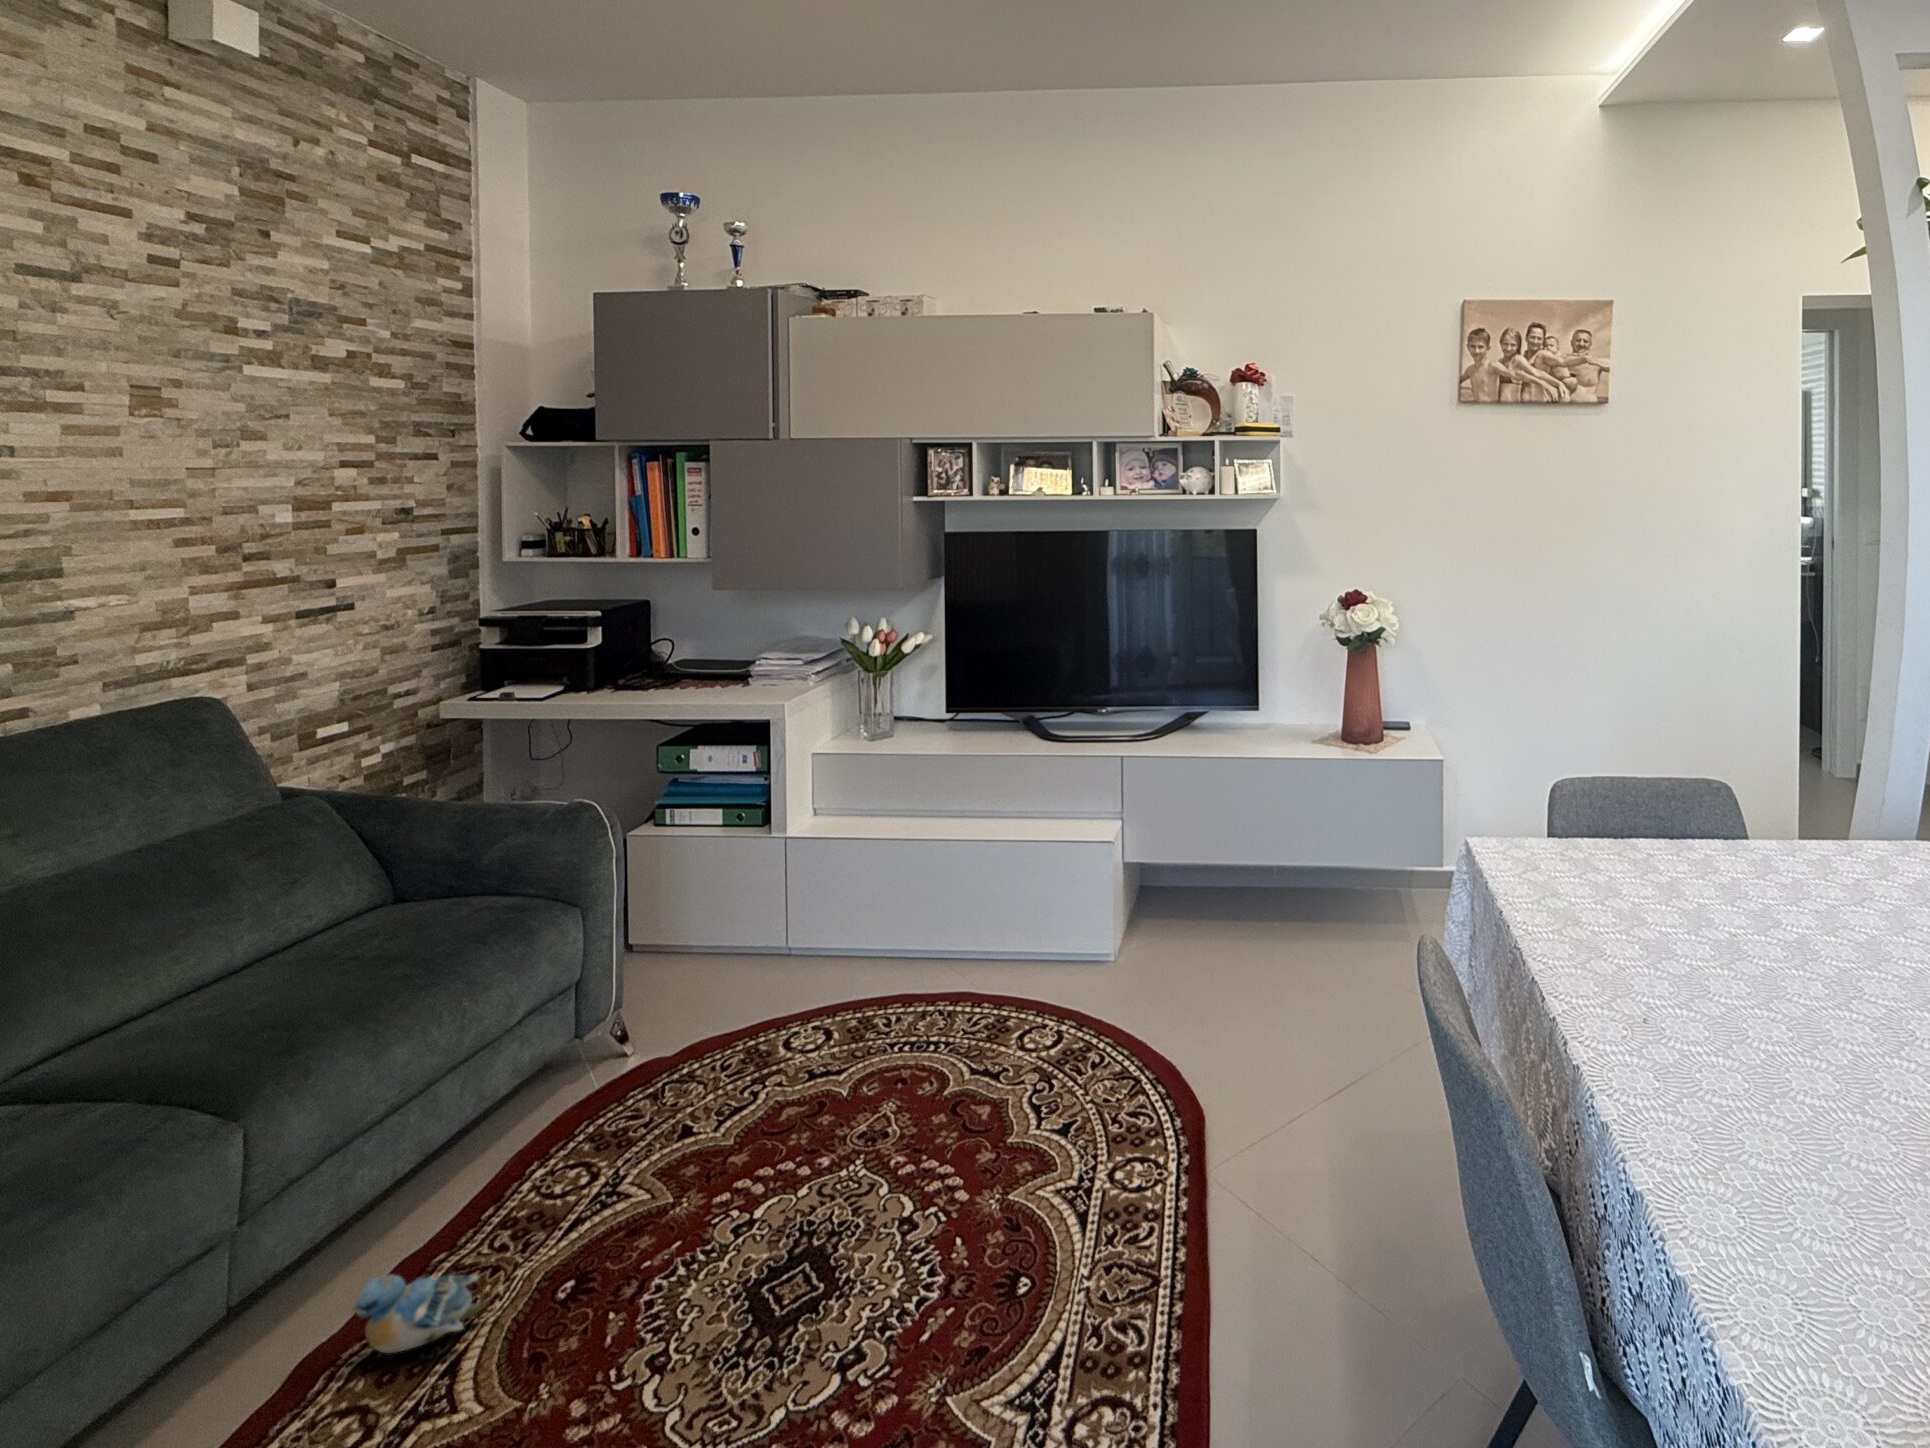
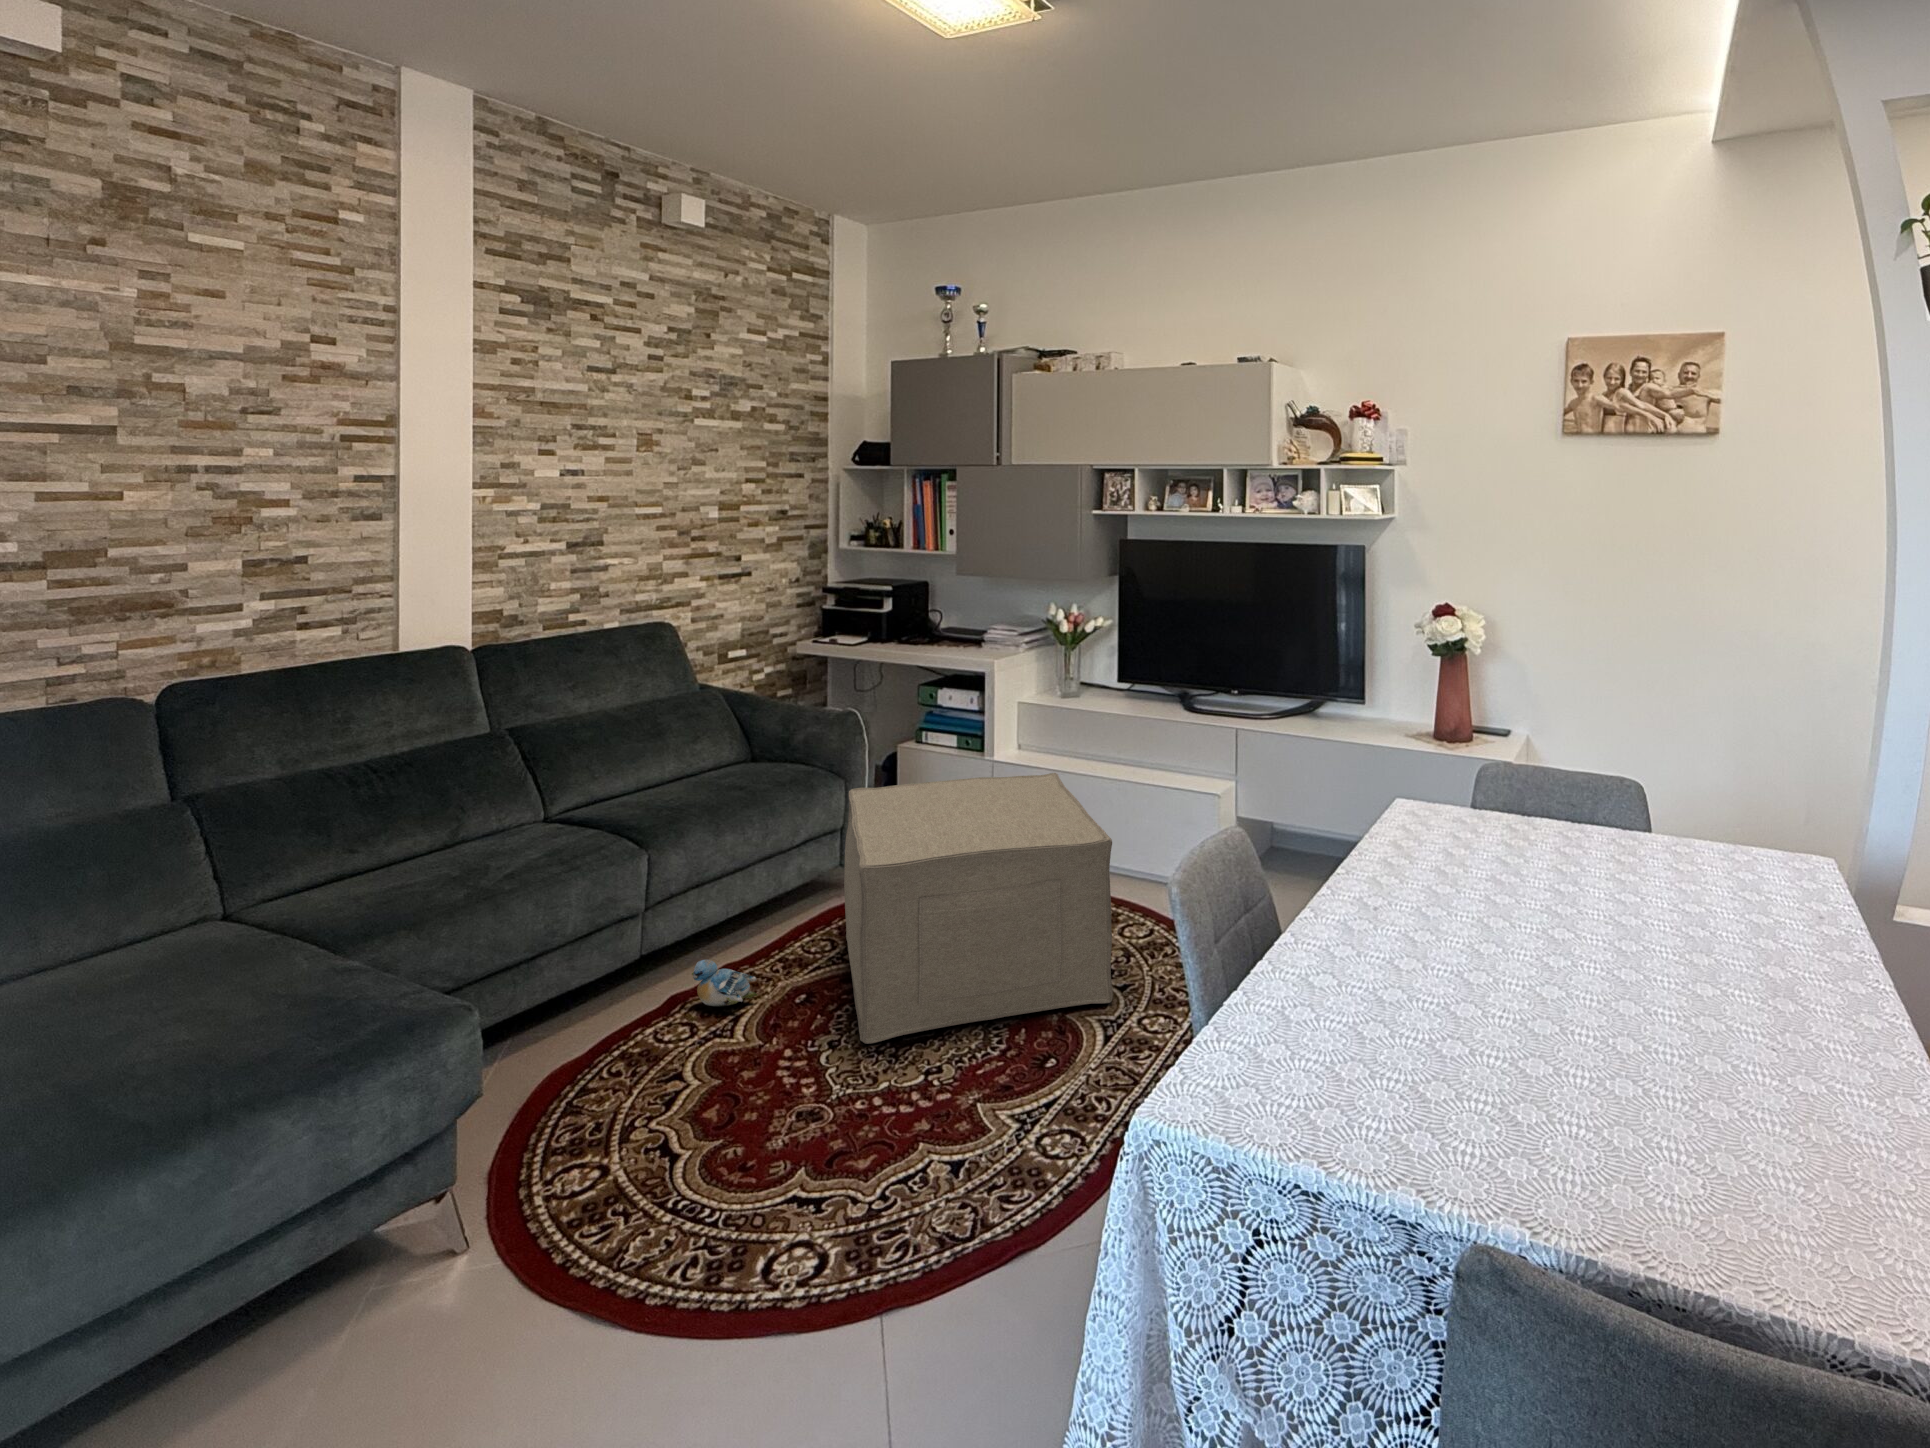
ottoman: none [608,851,1060,1341] -> present [844,773,1113,1044]

